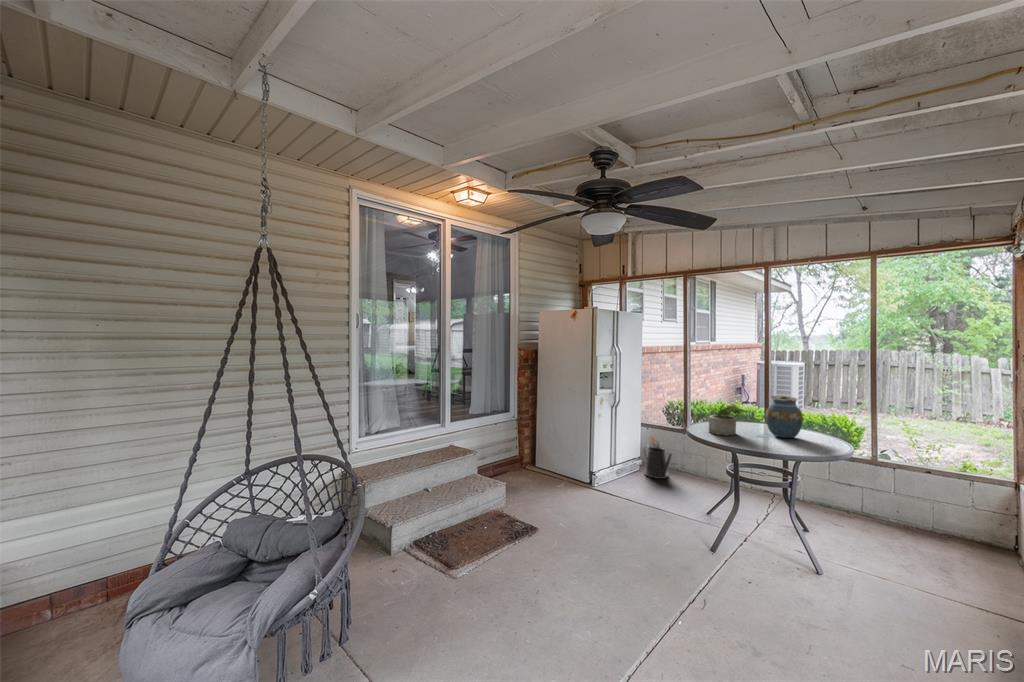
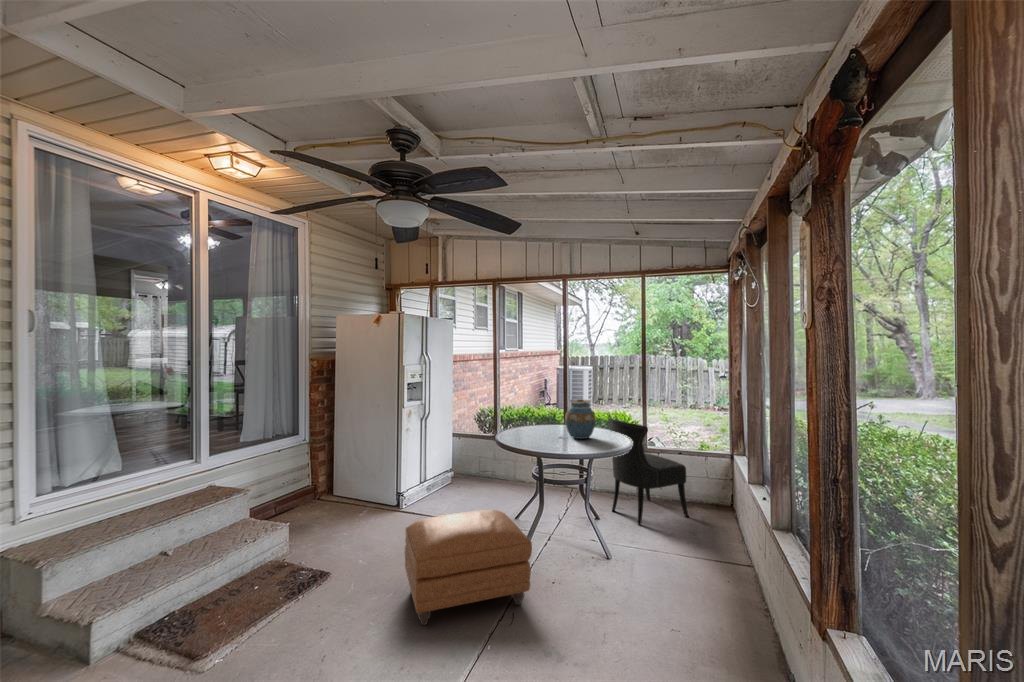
potted plant: present [709,405,747,435] -> none [515,411,550,442]
dining chair: none [820,419,933,544] -> present [608,418,689,525]
watering can: present [644,436,672,479] -> none [454,445,482,491]
ottoman: none [602,493,726,588] -> present [405,510,532,625]

